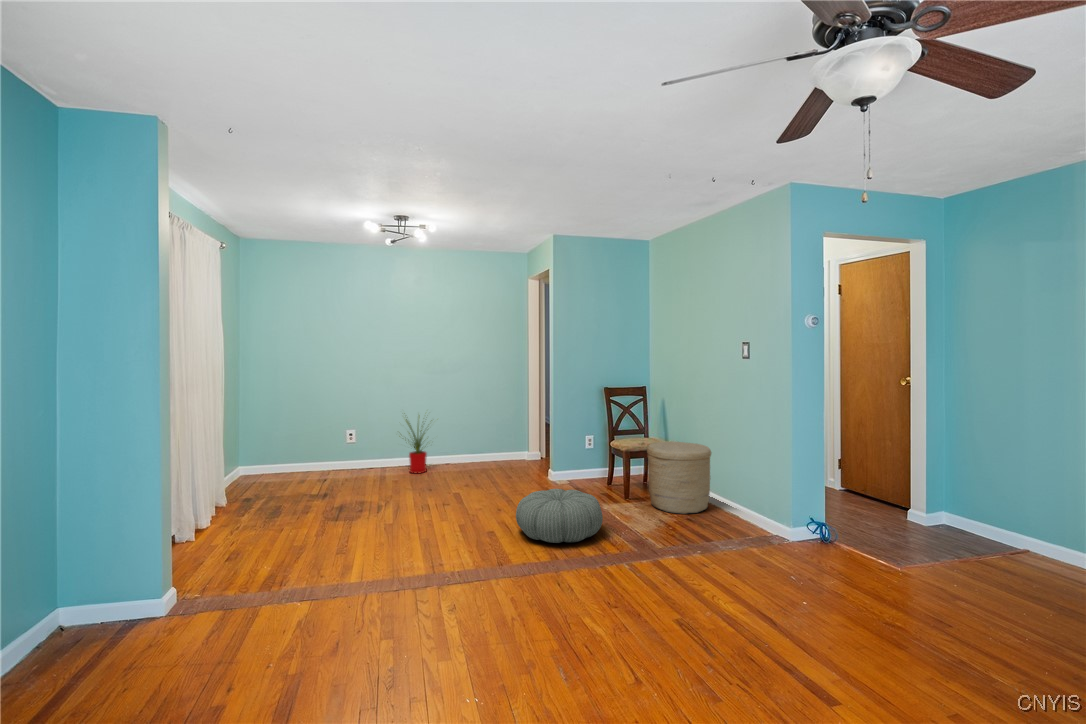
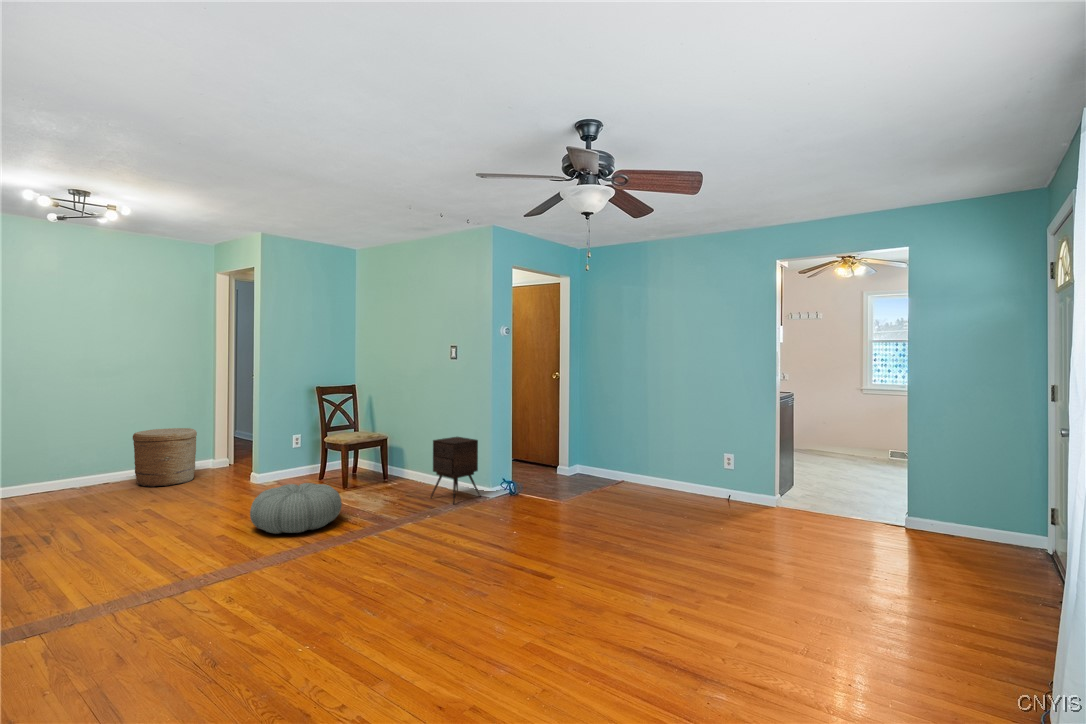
house plant: present [406,419,427,474] -> none [22,418,101,500]
basket: present [647,442,711,514] -> present [133,428,197,487]
side table: none [711,456,777,542] -> present [430,437,480,504]

